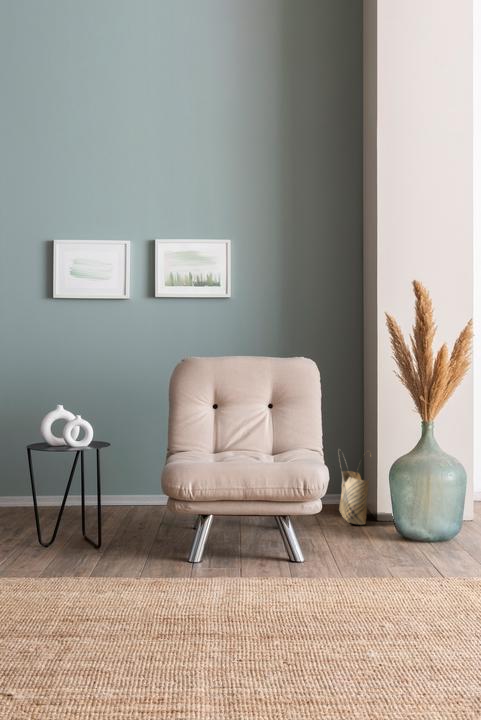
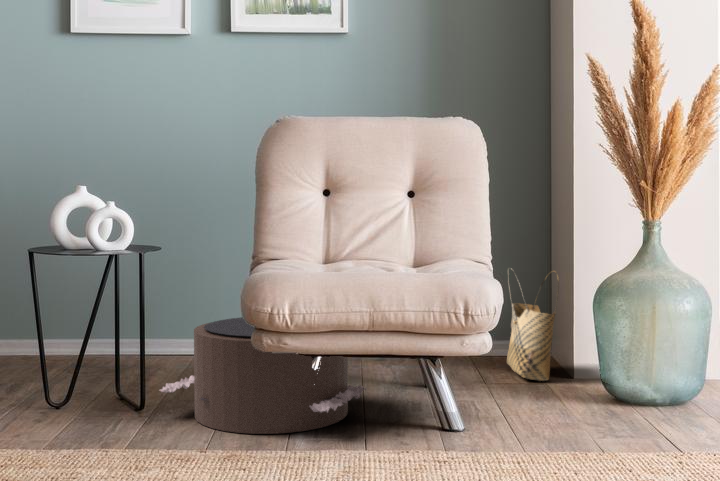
pouf: none [110,485,243,565] -> present [160,317,366,434]

